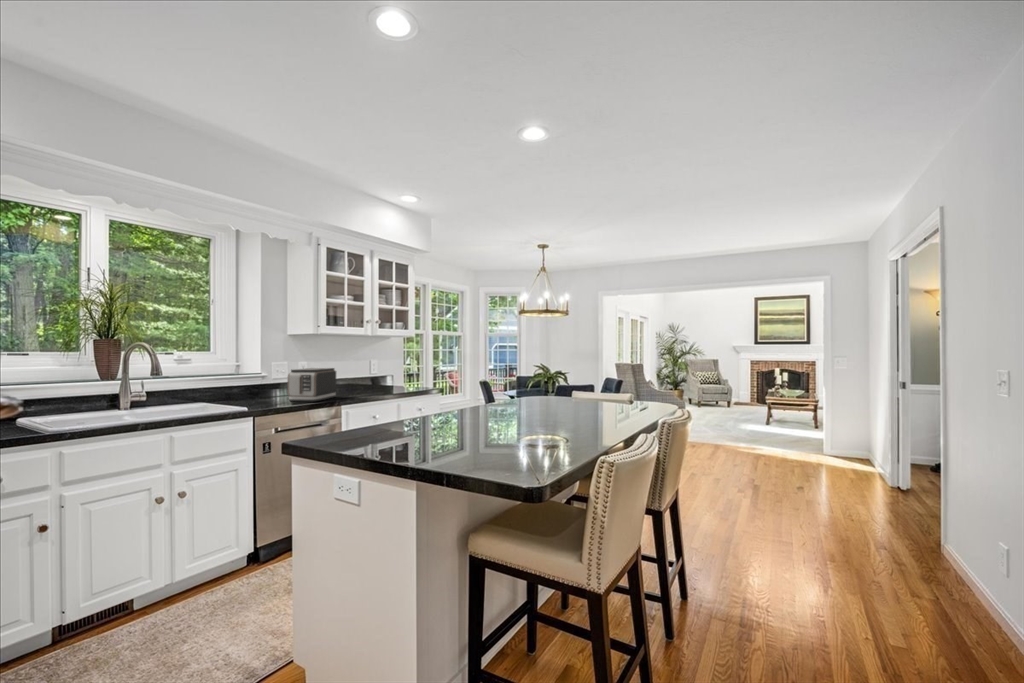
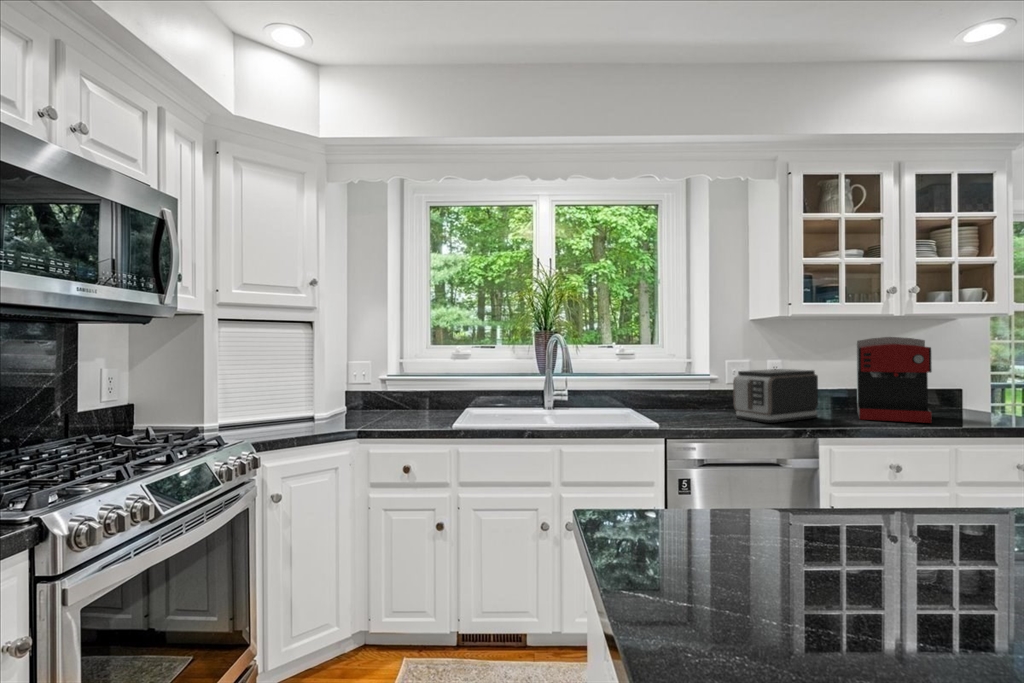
coffee maker: none [350,348,391,396] -> present [856,337,932,423]

